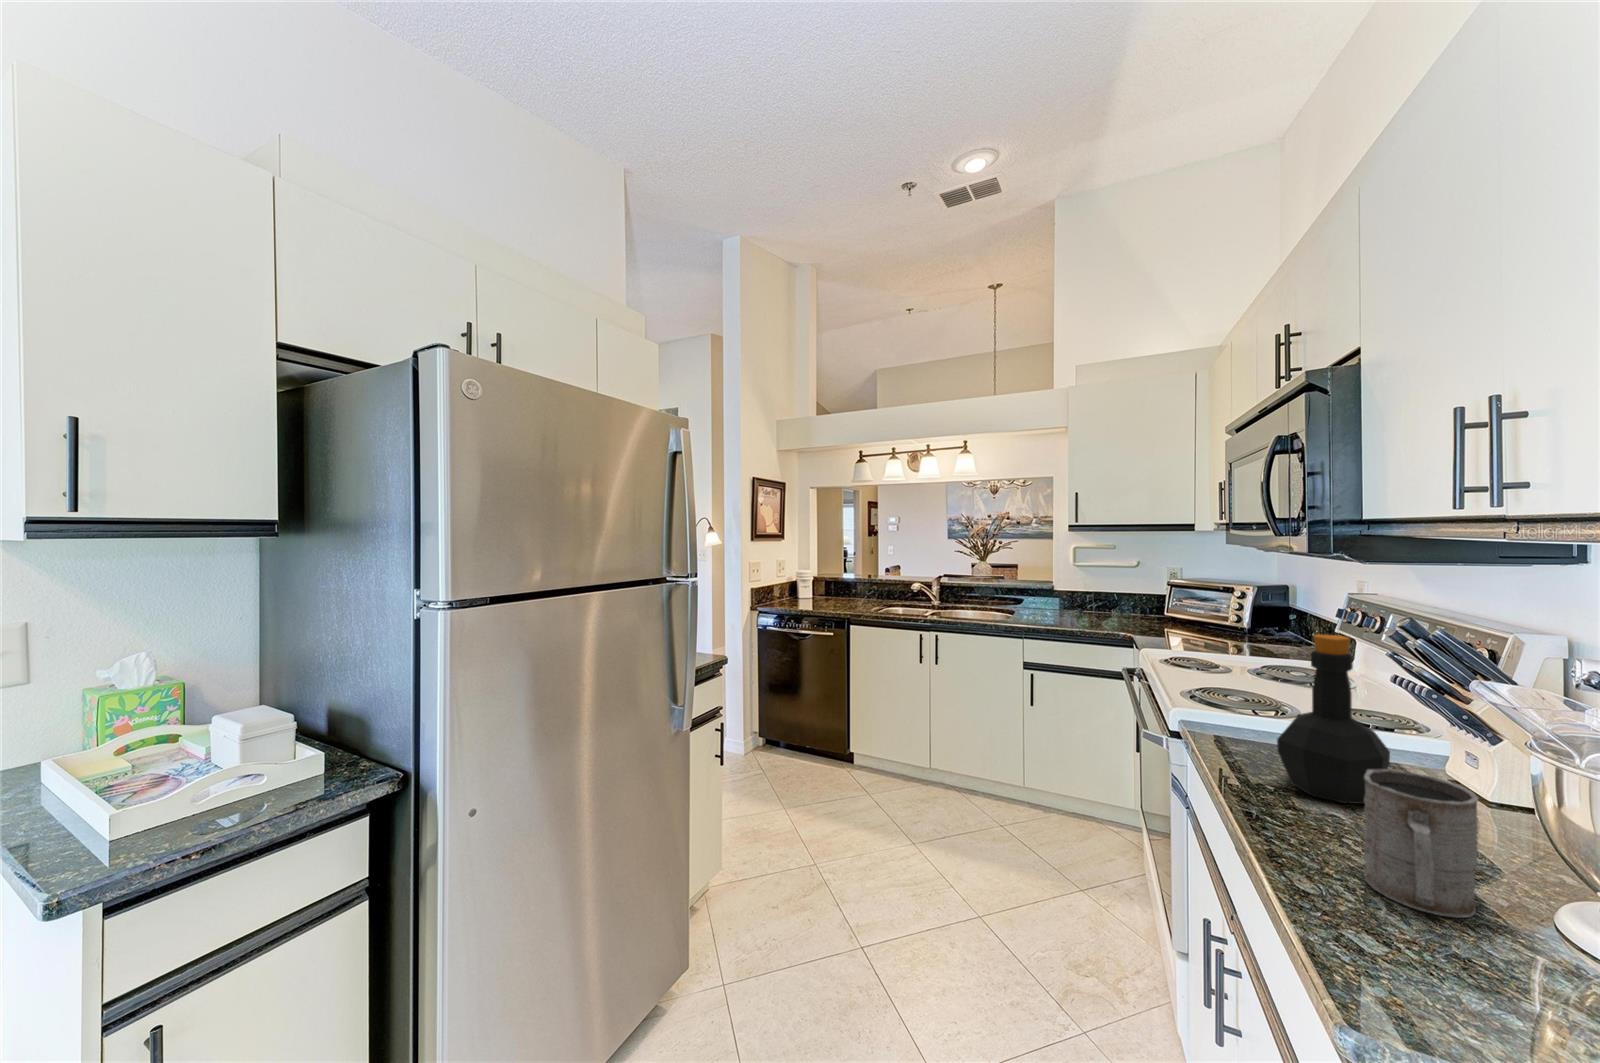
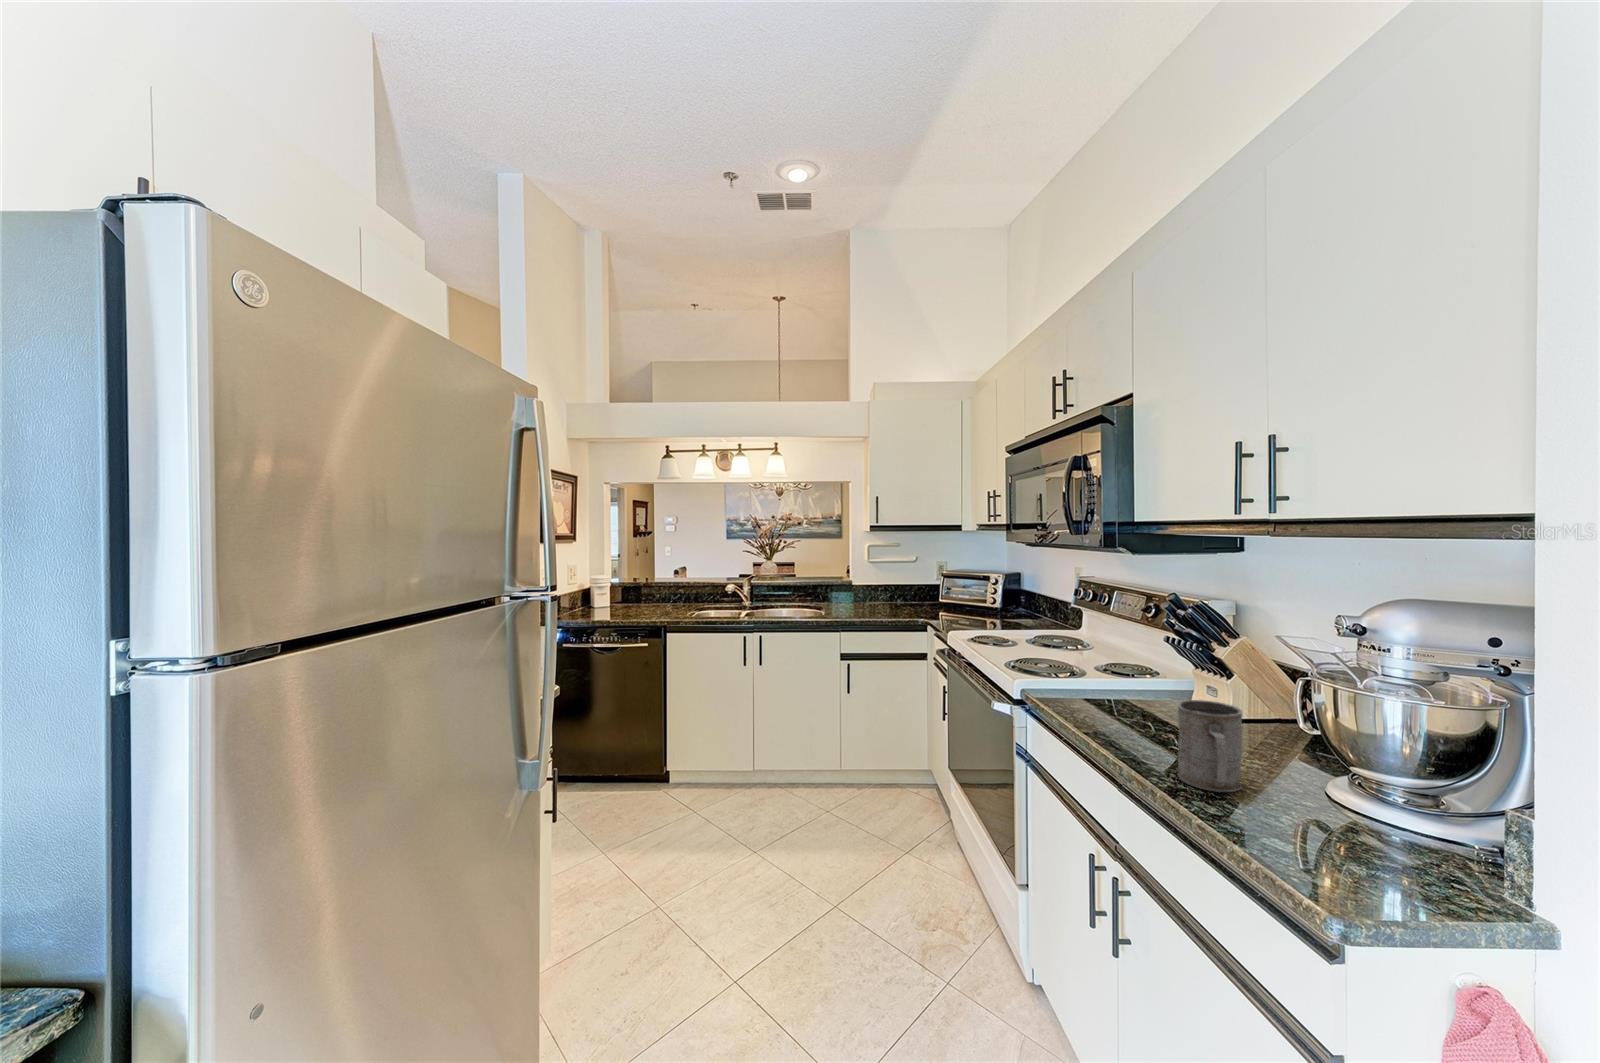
bottle: present [1277,634,1390,804] -> none [1096,610,1163,733]

